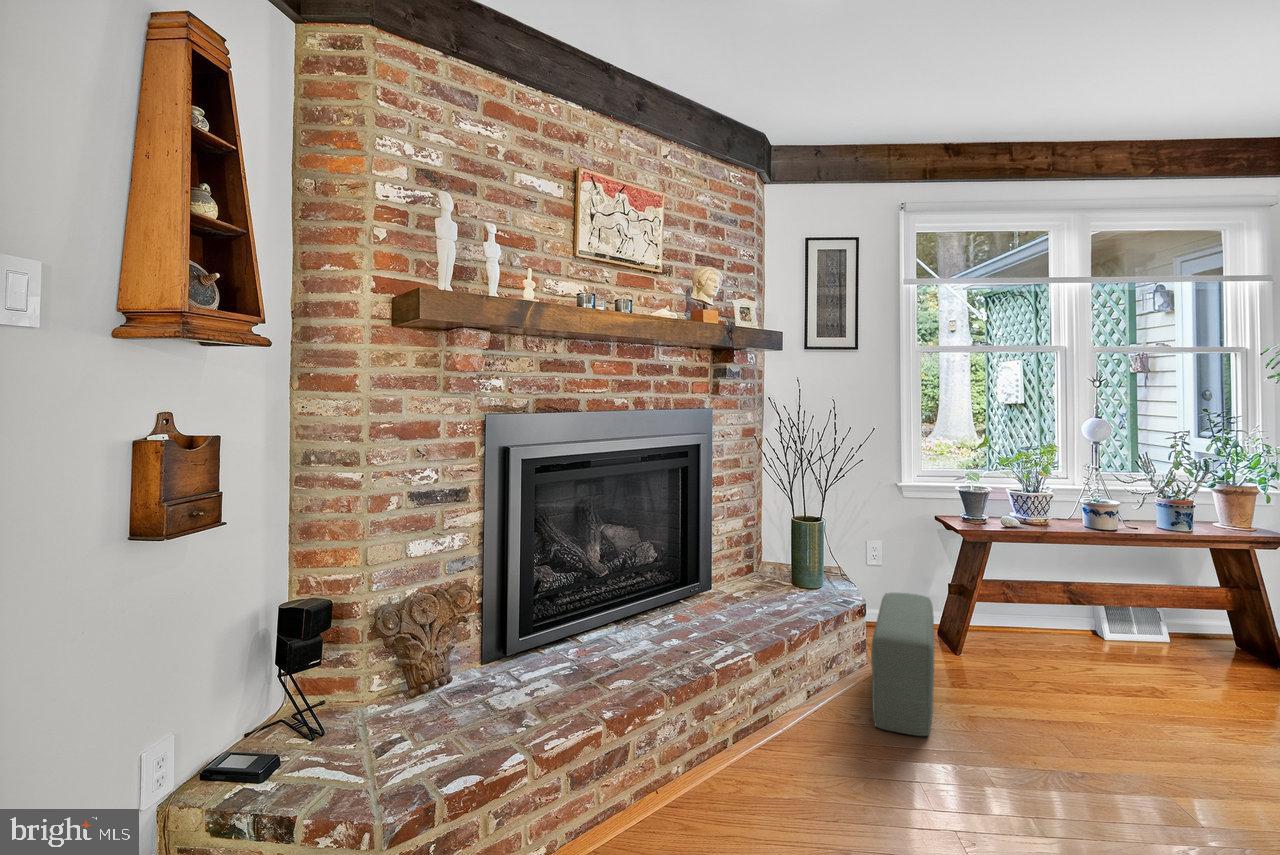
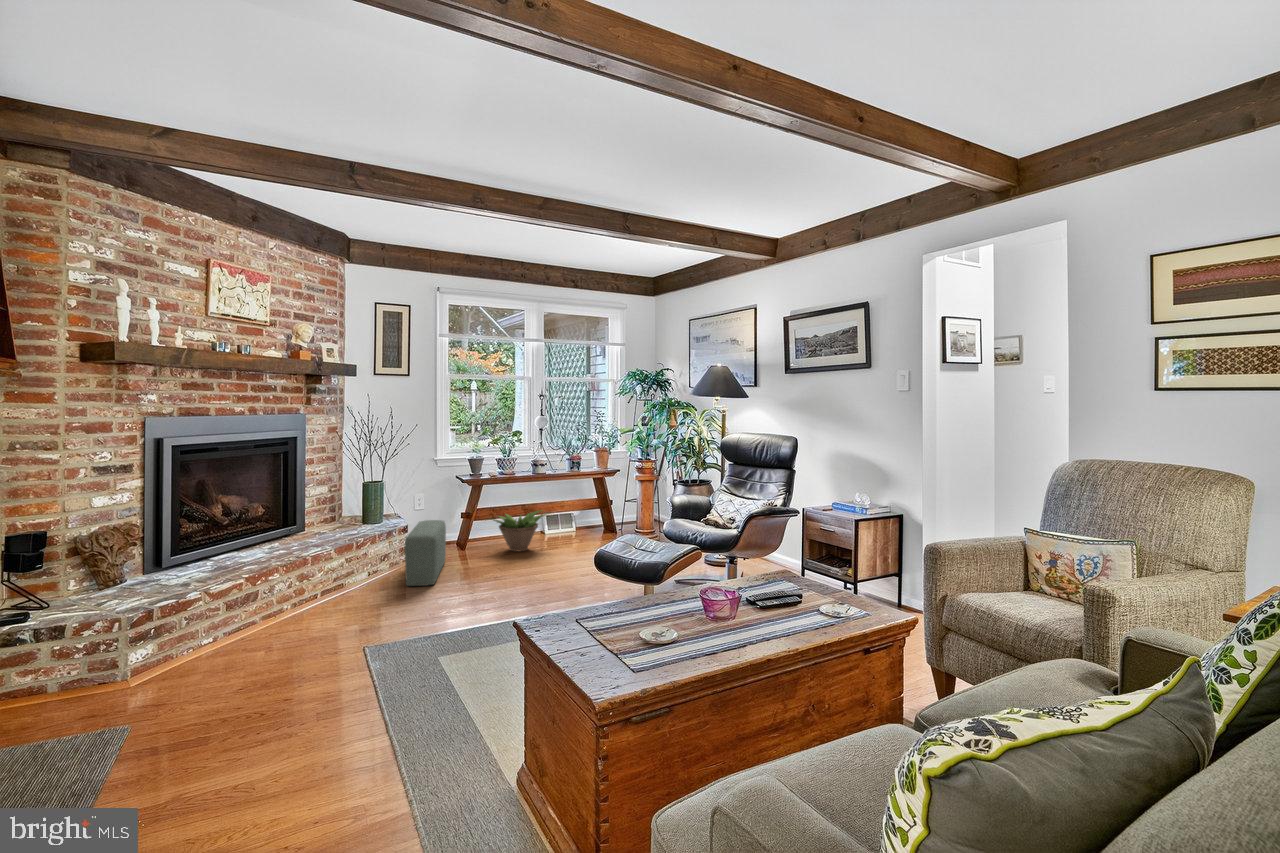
decorative plant: none [990,587,1141,668] -> present [485,511,549,551]

